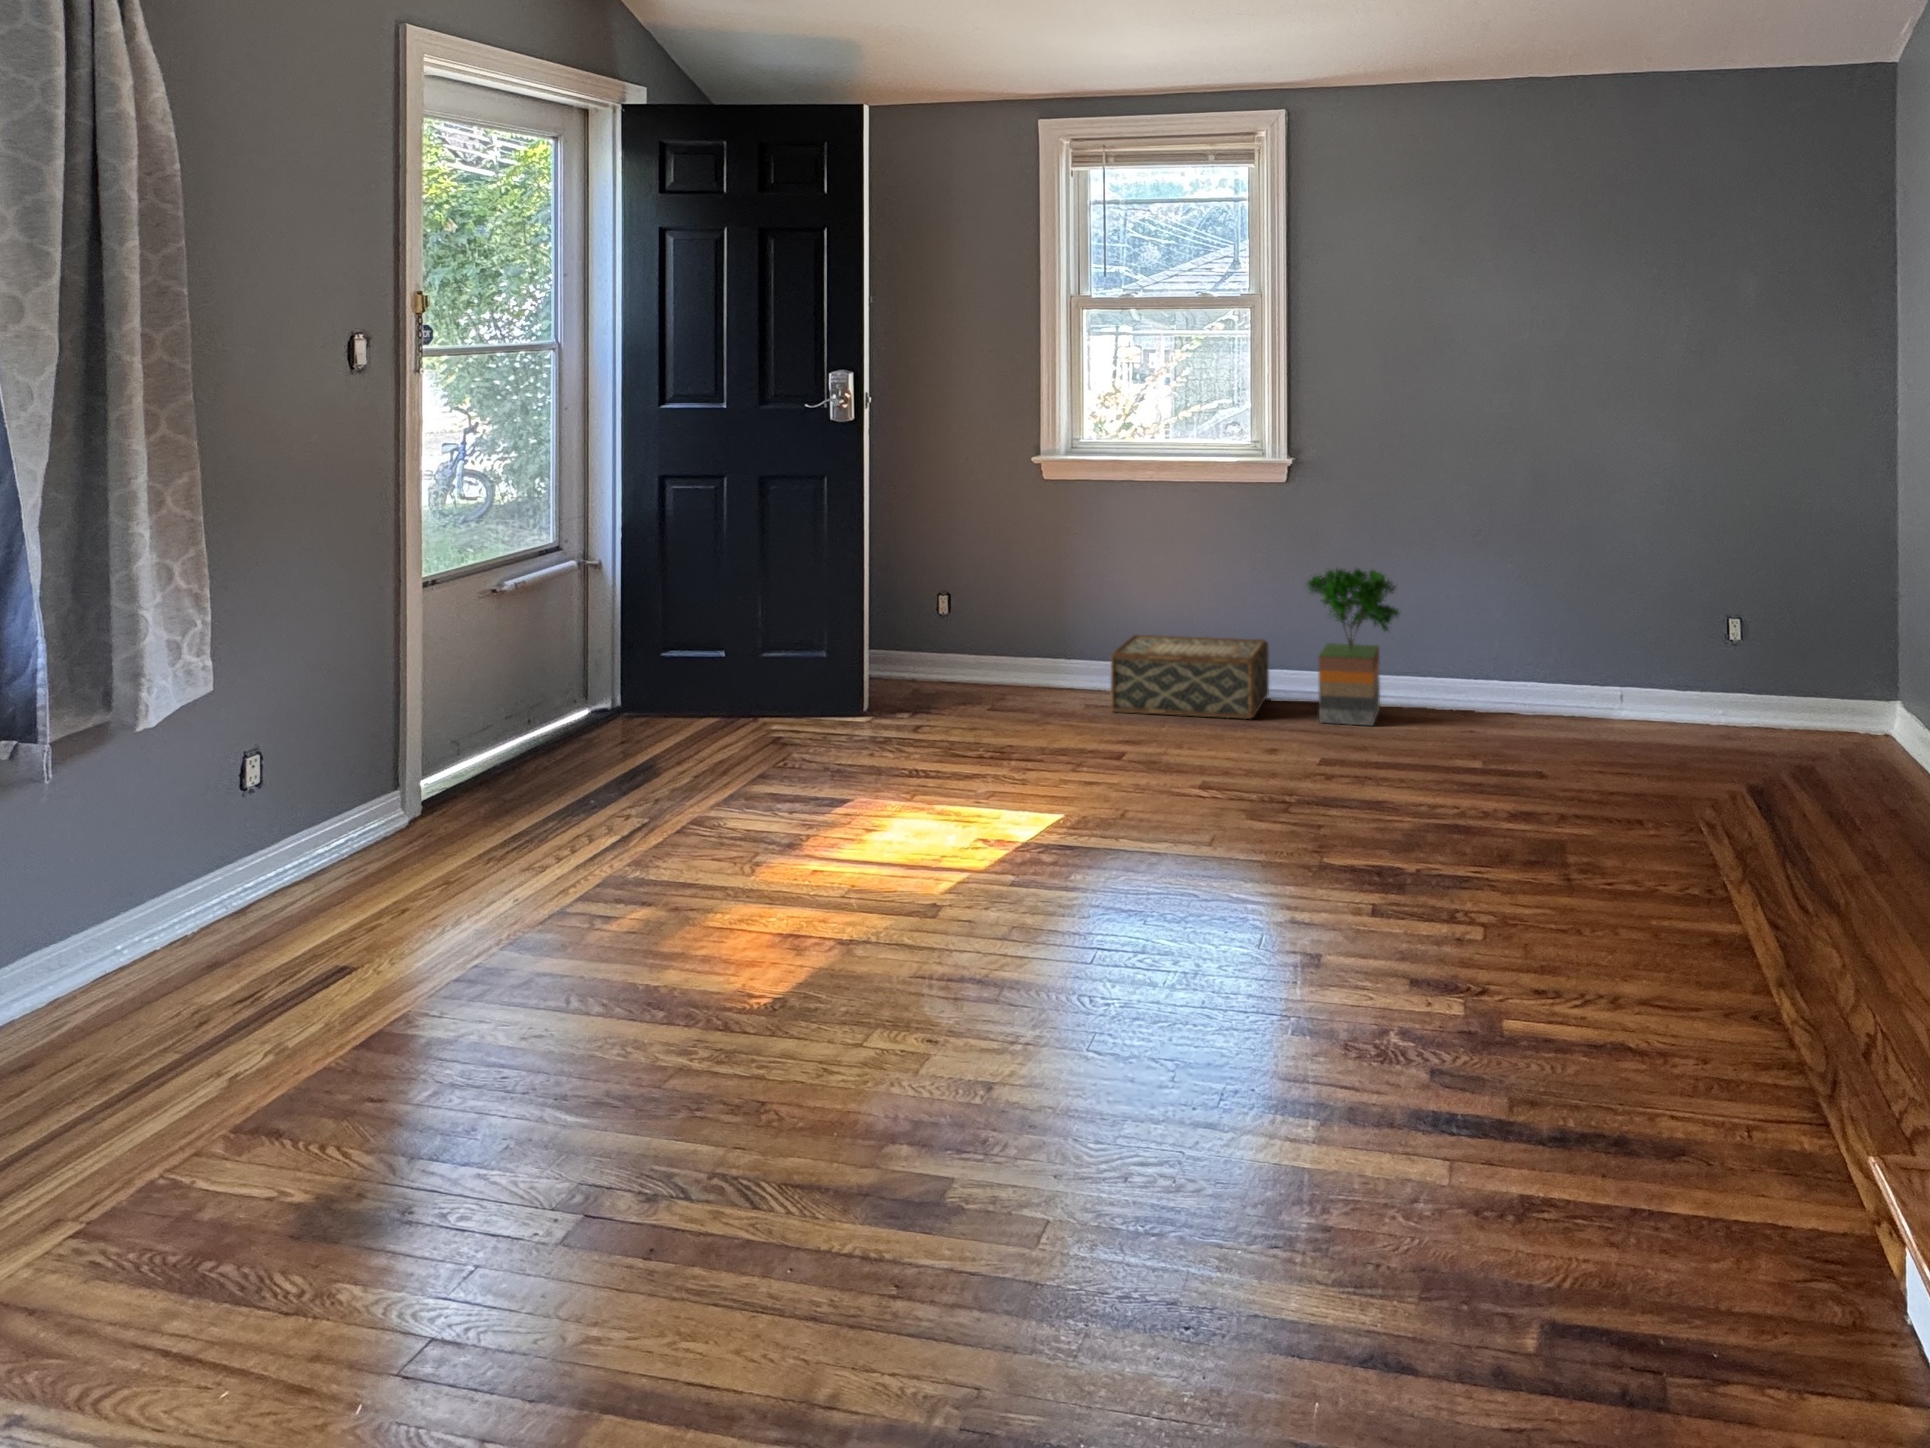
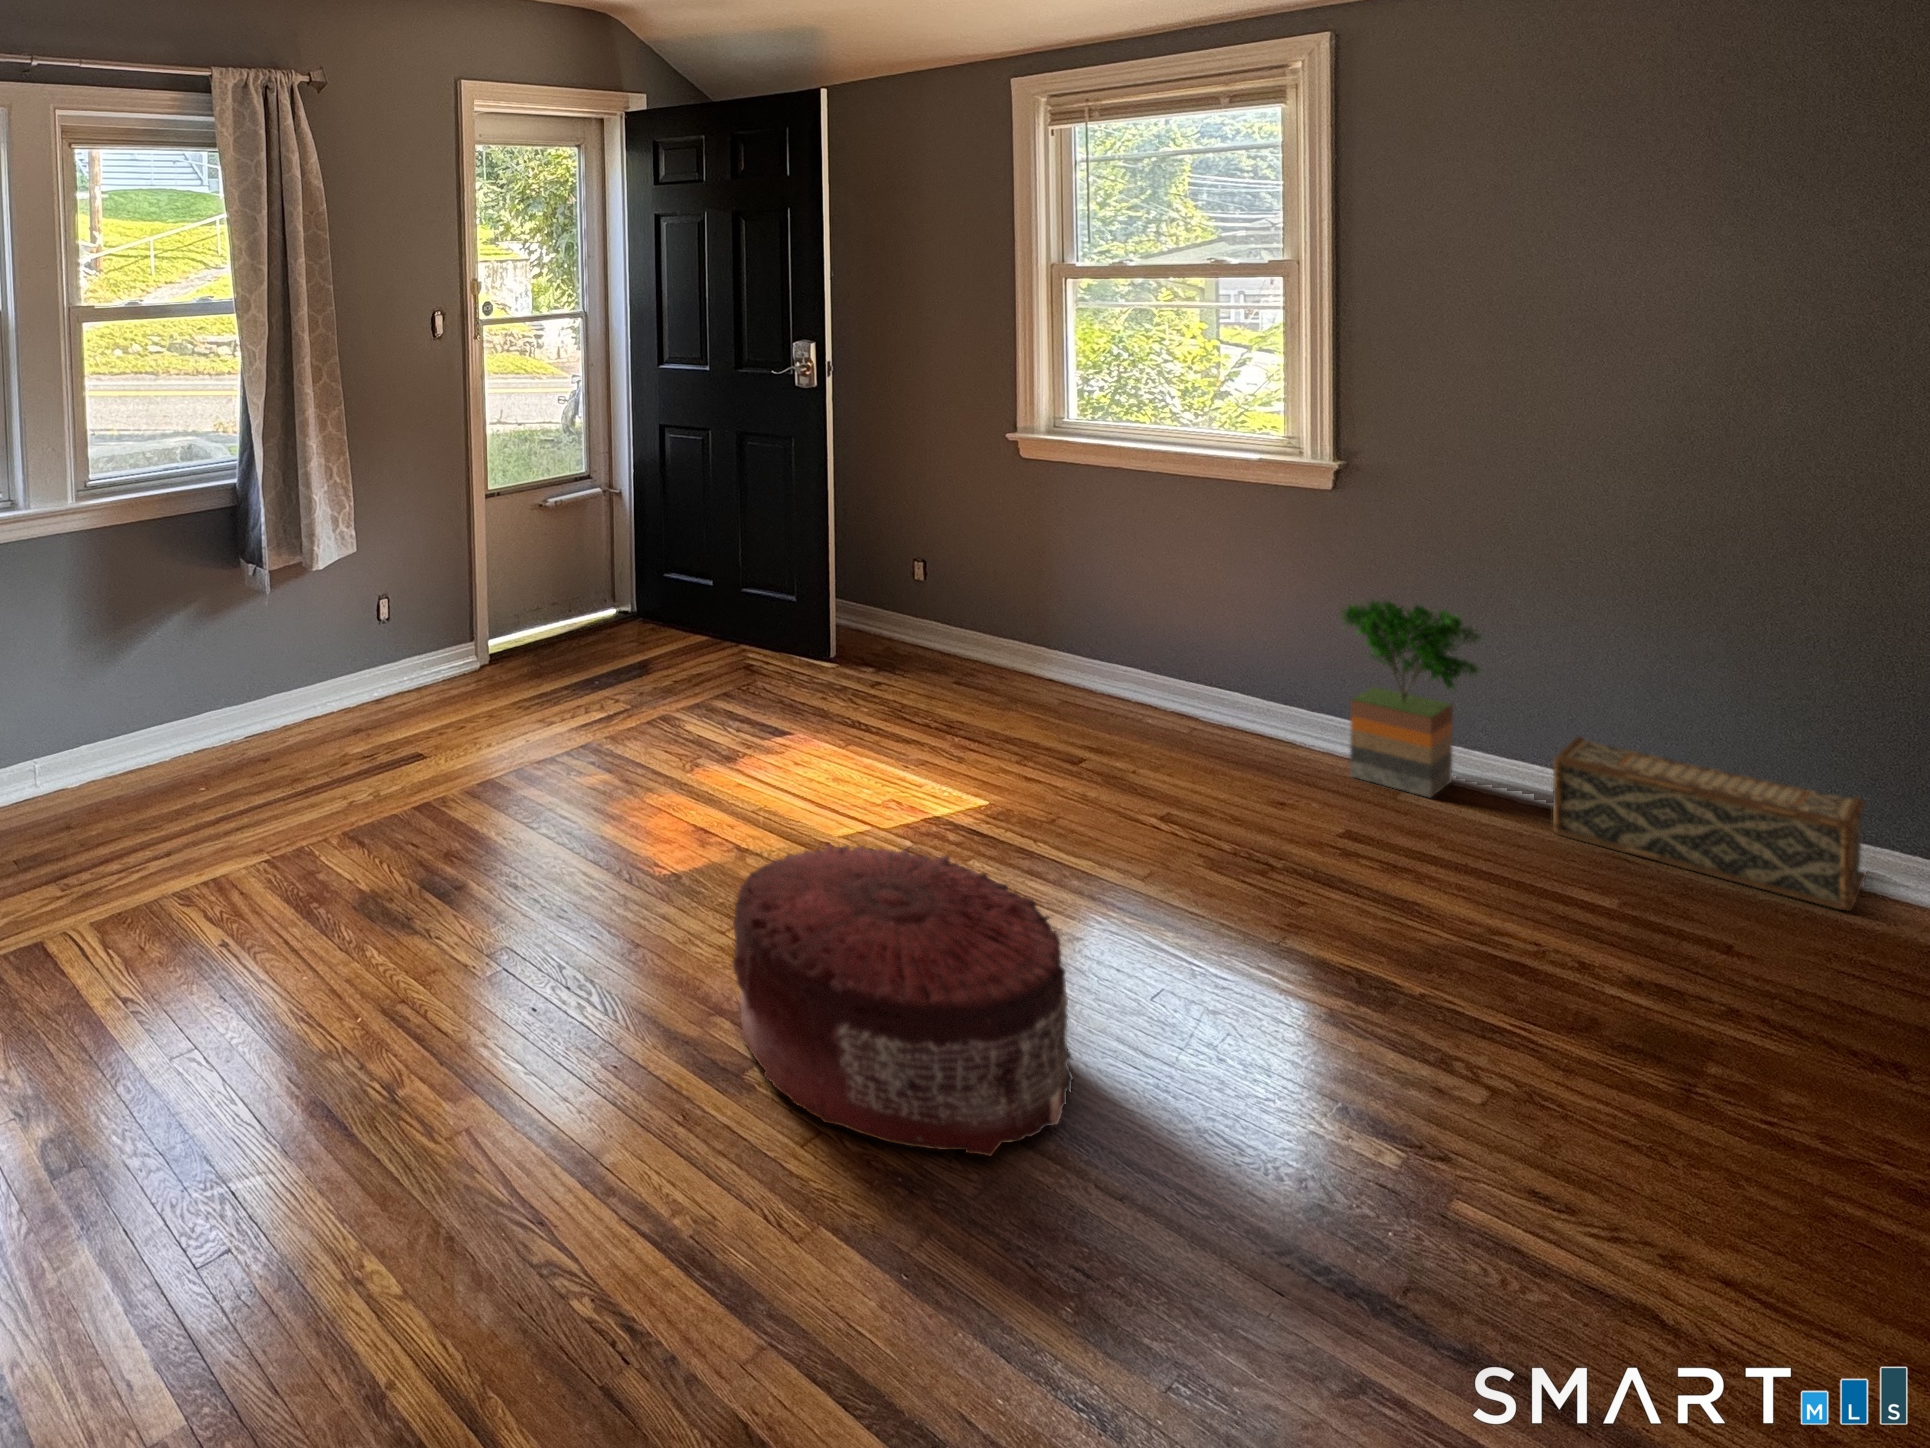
woven basket: present [1111,635,1269,719] -> present [1553,737,1866,910]
pouf: none [910,870,1256,1212] -> present [732,845,1073,1156]

